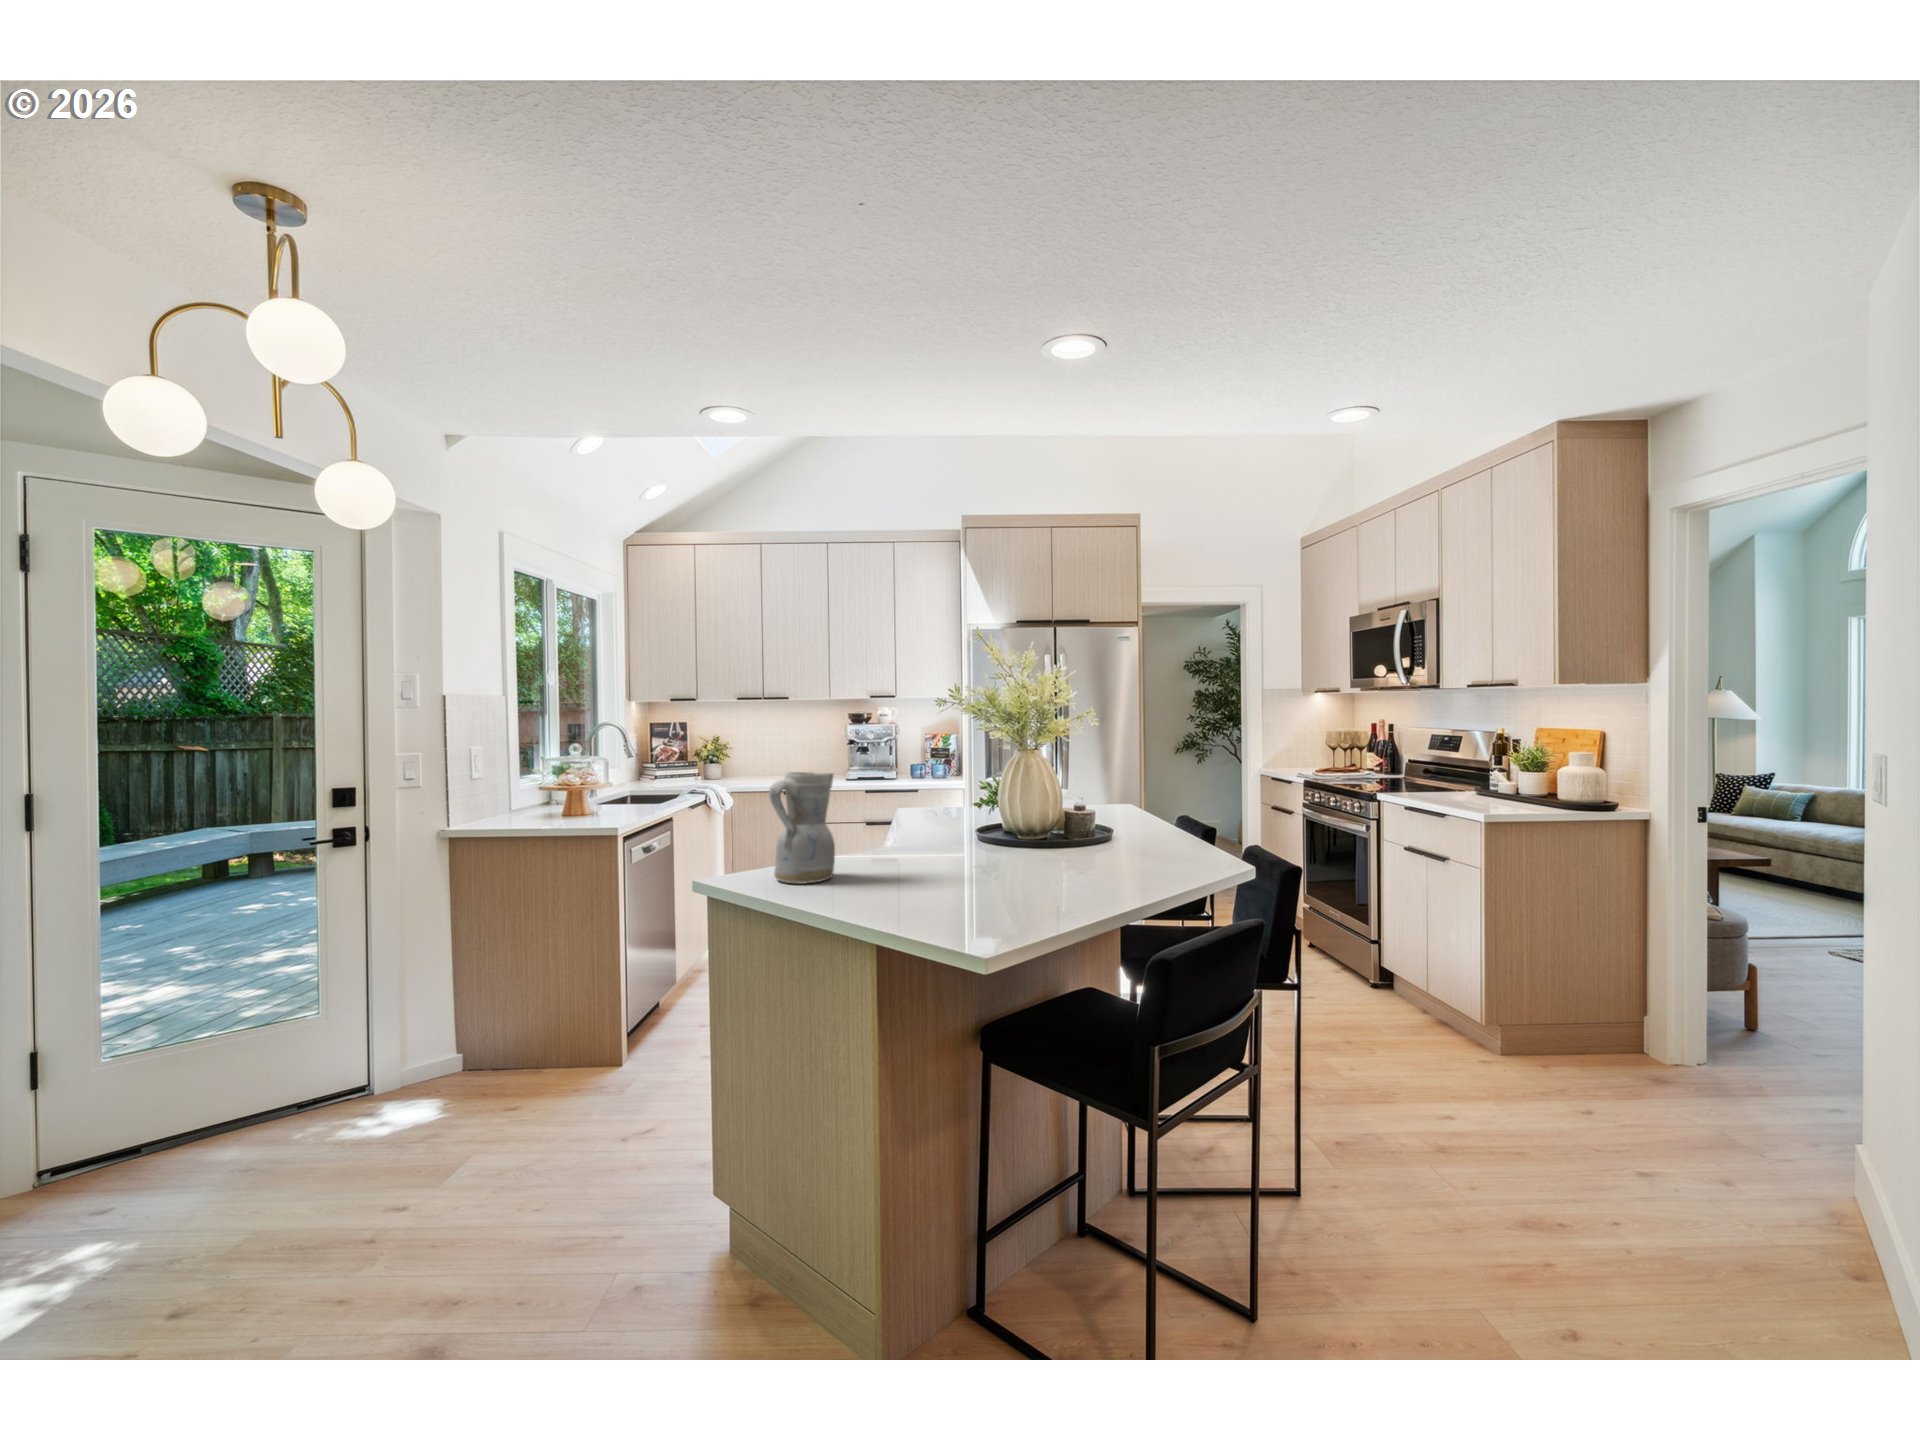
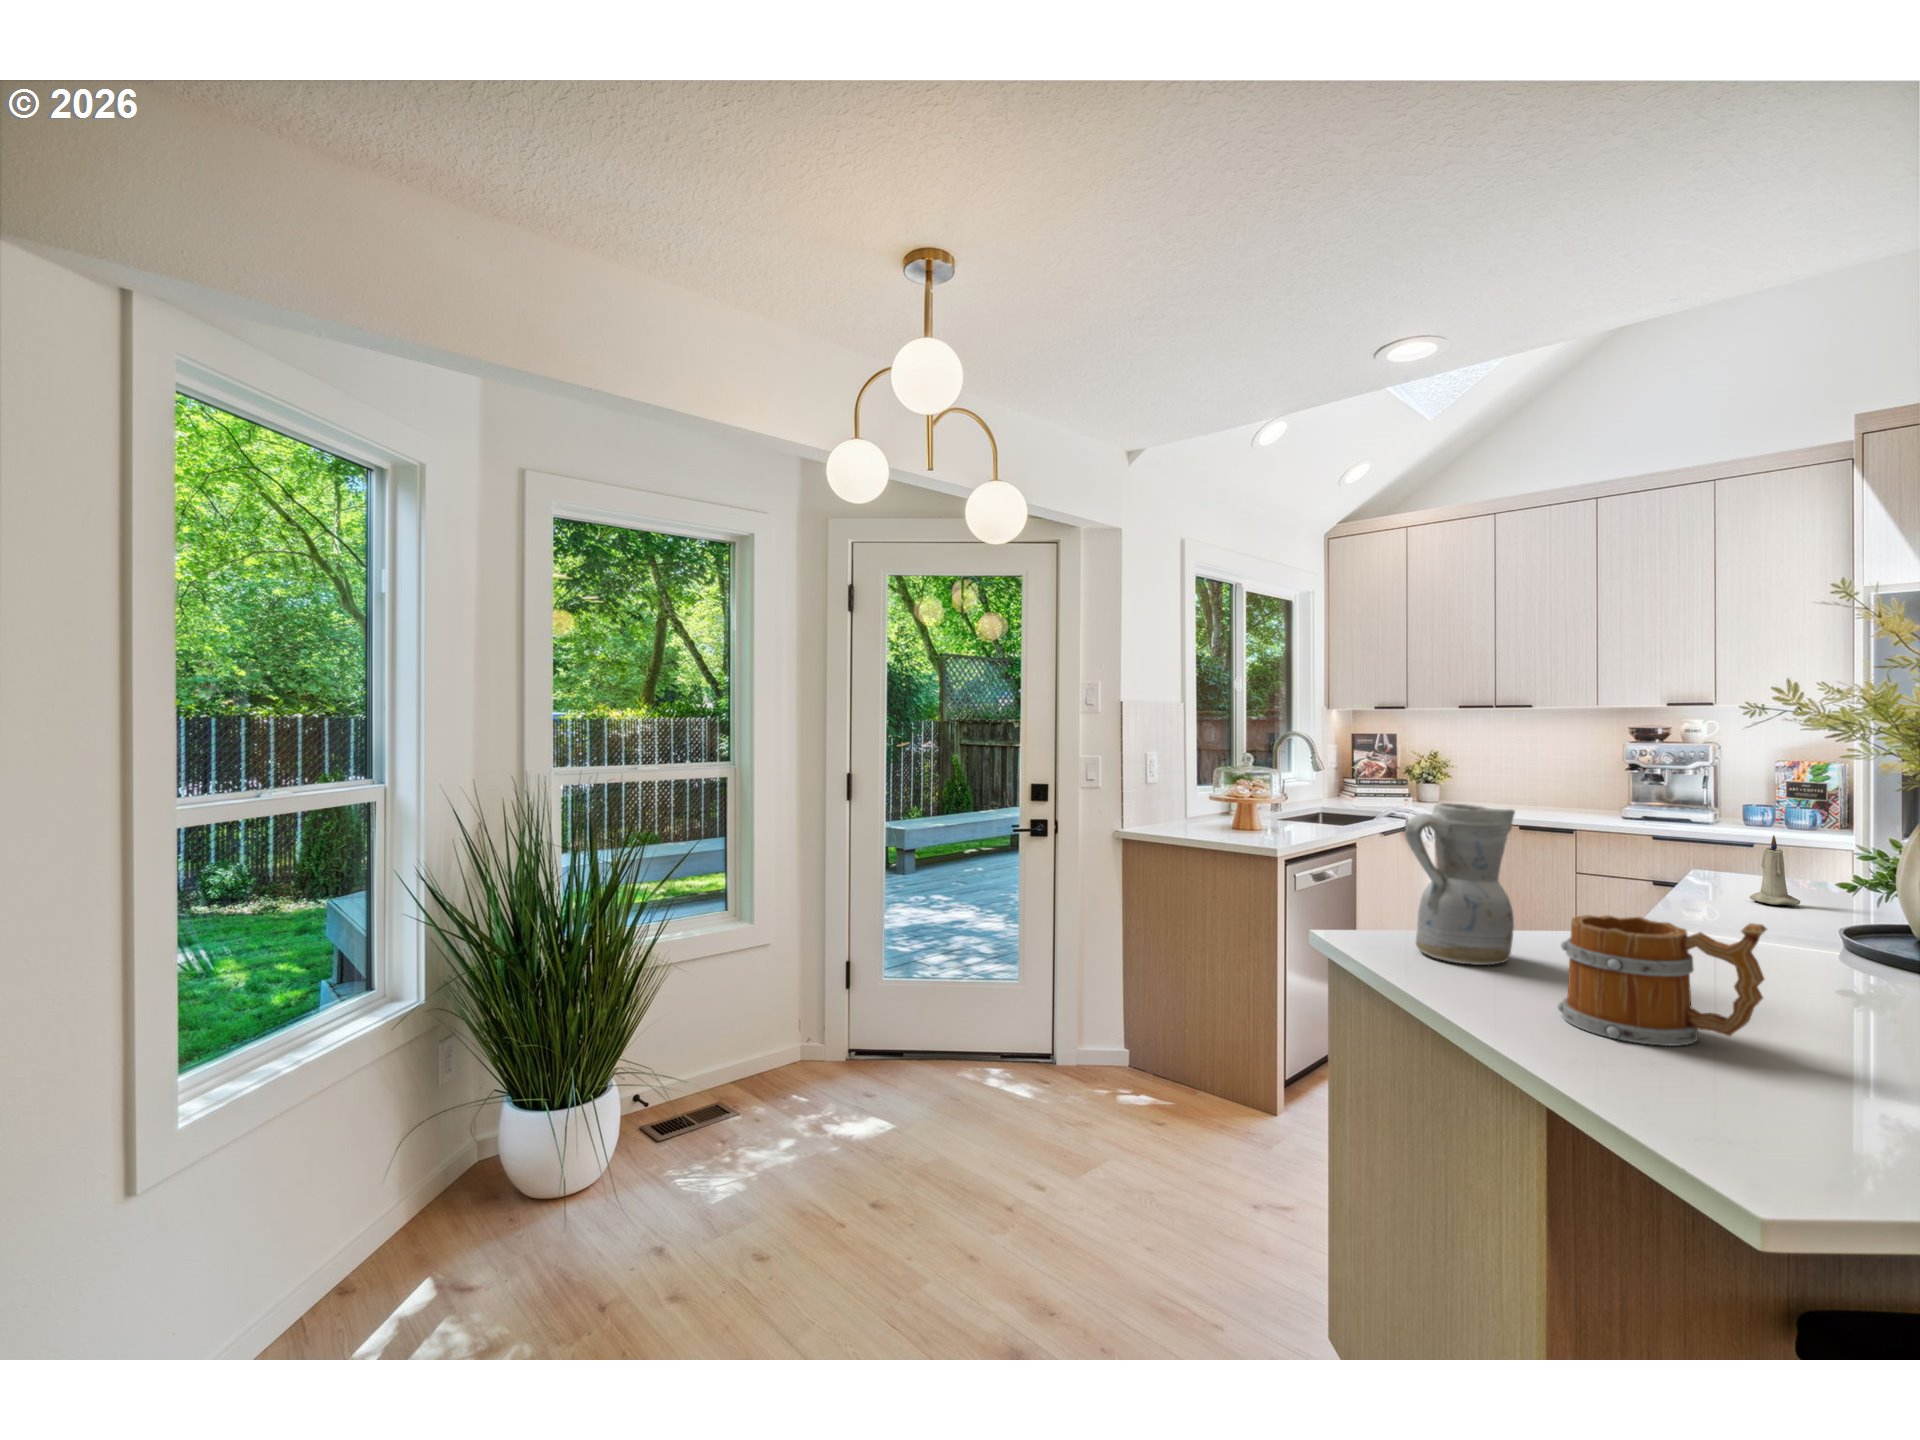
candle: none [932,780,955,823] -> present [1750,835,1800,905]
mug: none [872,825,969,905] -> present [1557,915,1767,1046]

